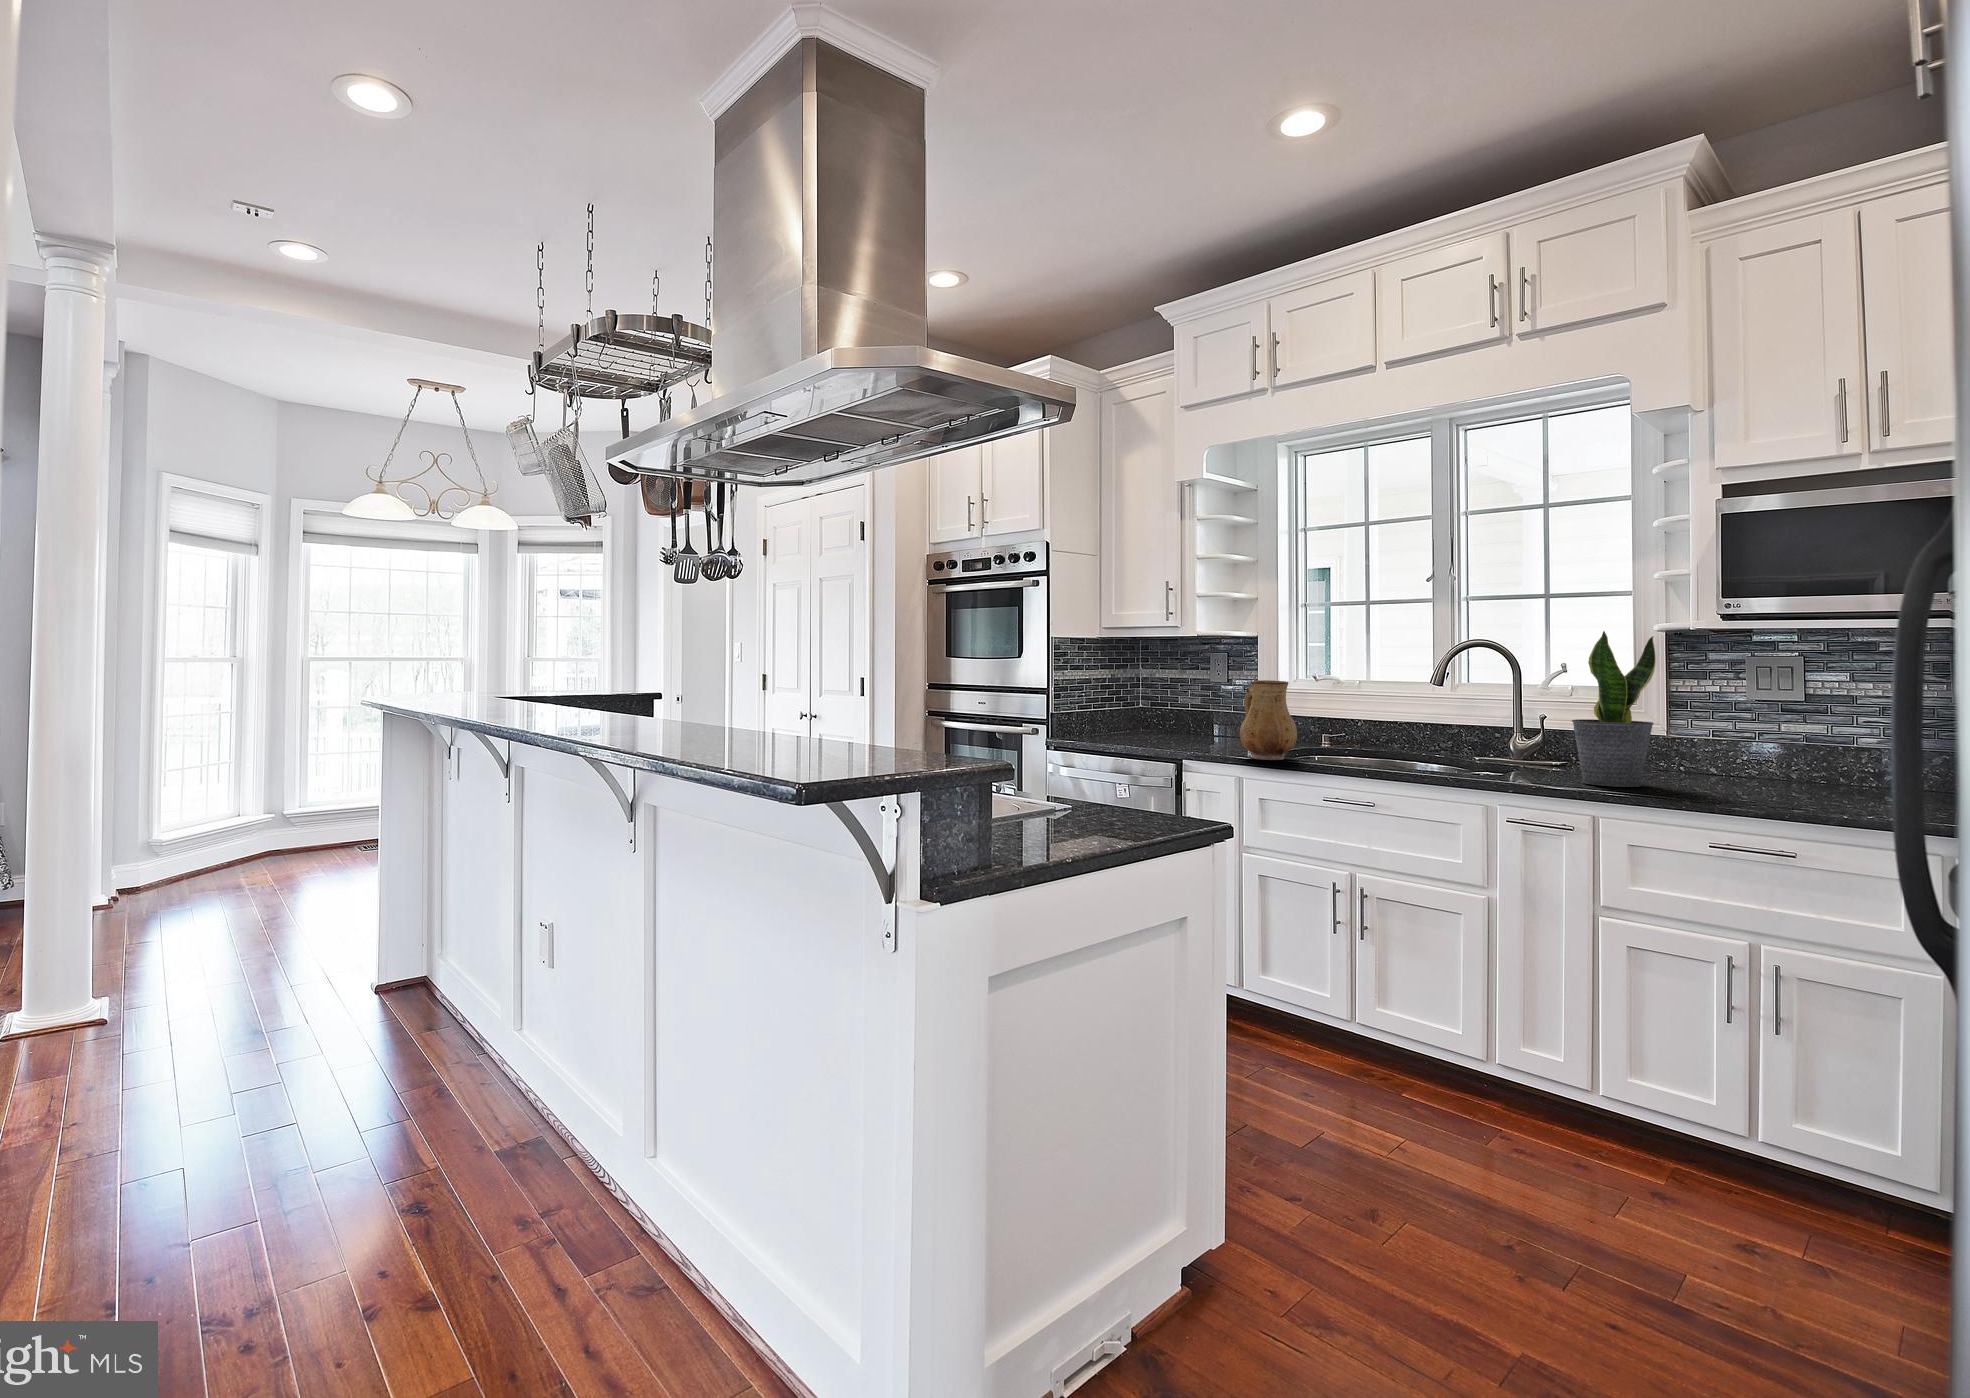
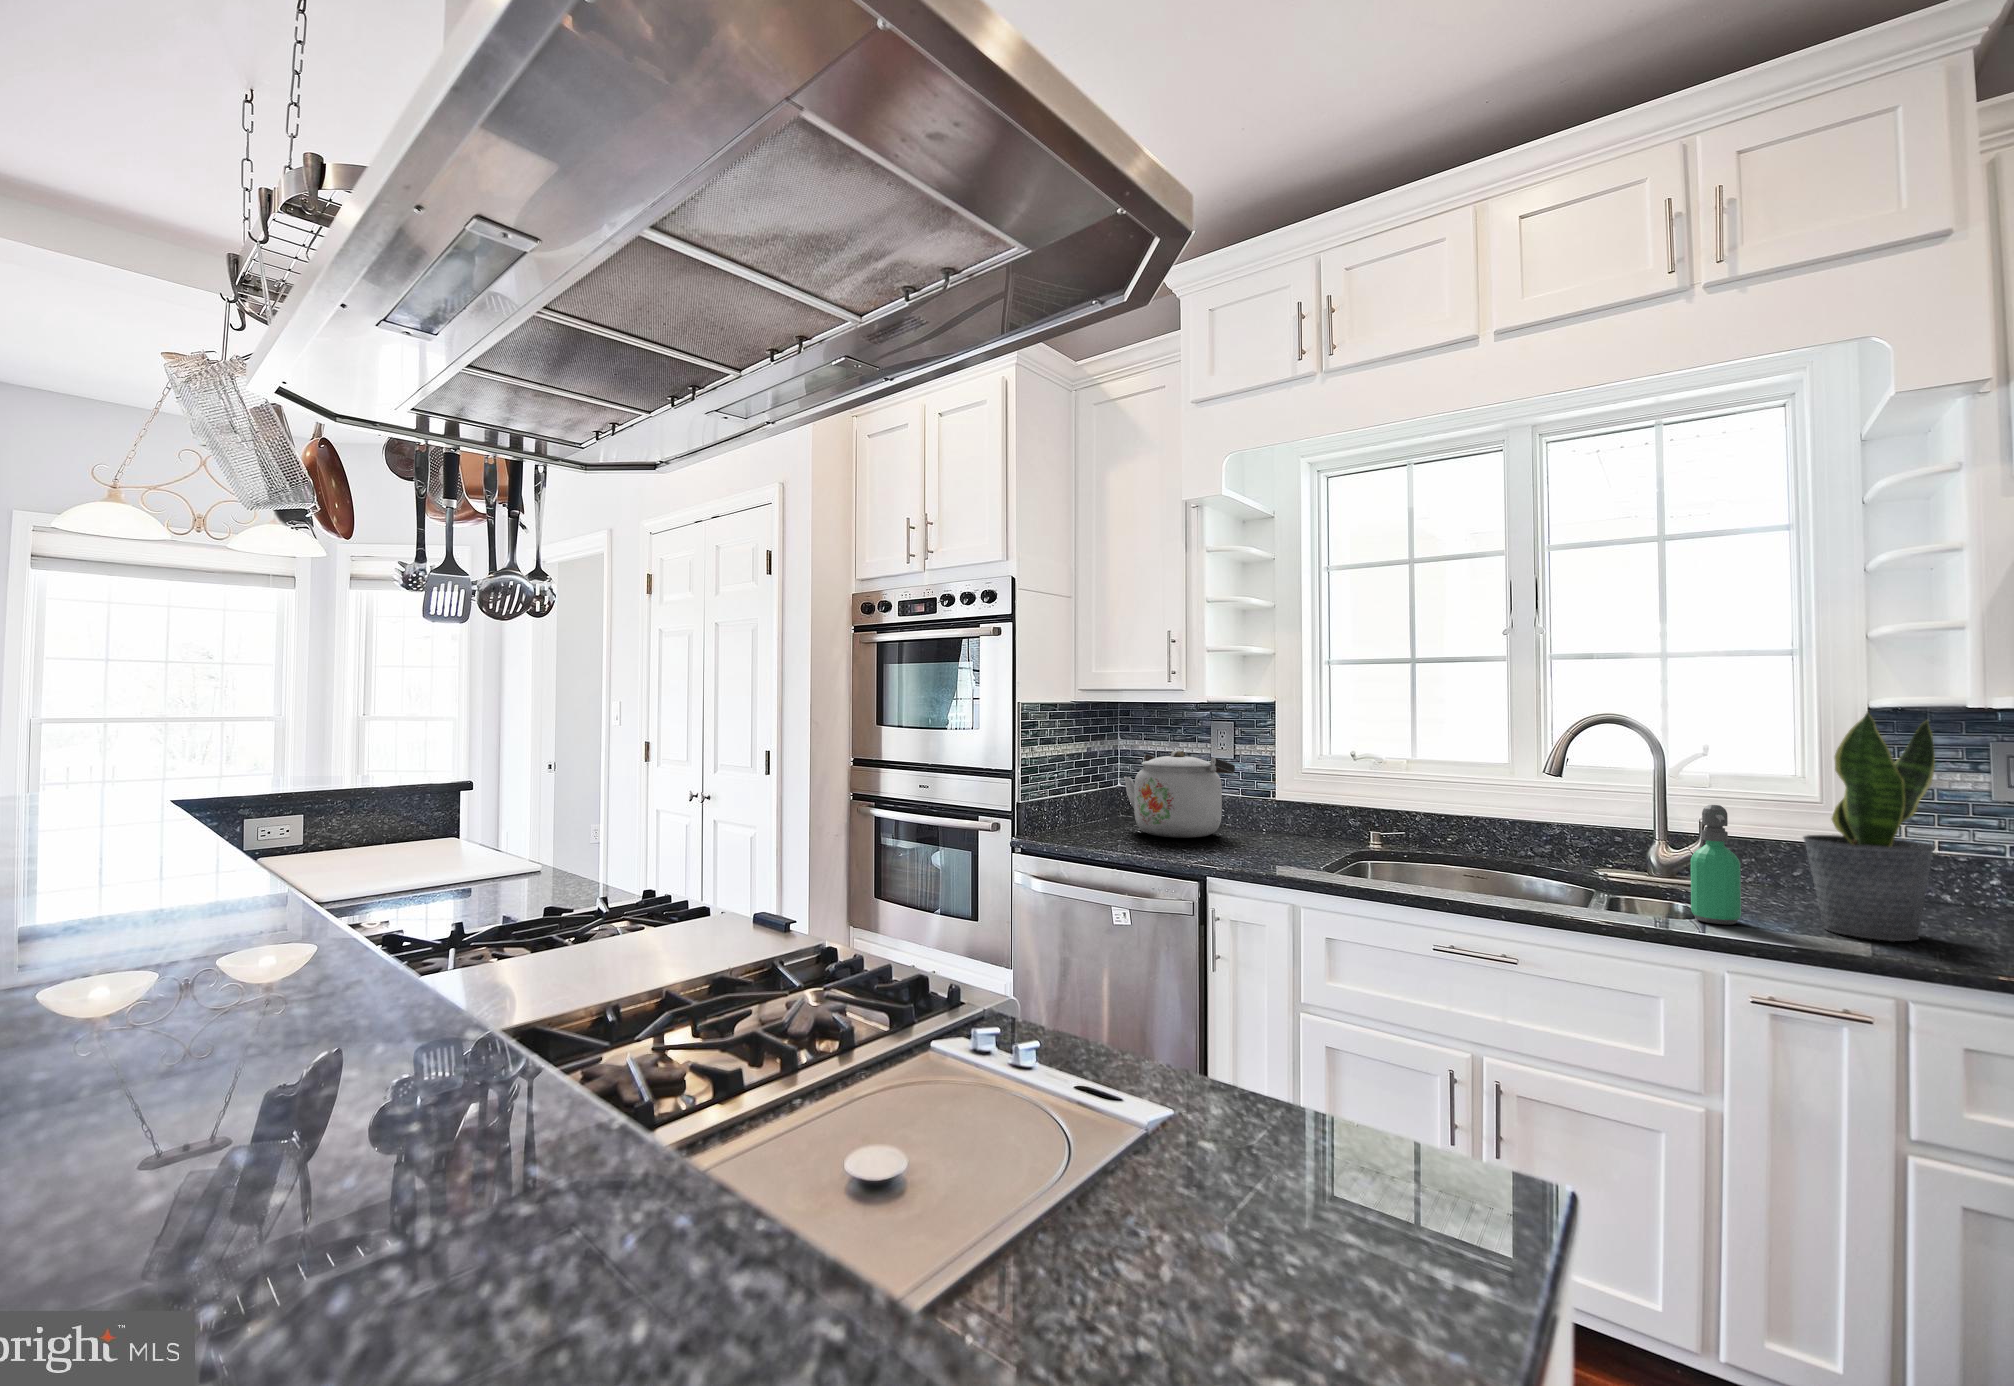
kettle: none [1135,673,1220,739] -> present [1124,750,1235,838]
ceramic pitcher: present [1240,680,1297,760] -> none [1296,769,1378,882]
soap dispenser: none [1496,698,1528,780] -> present [1691,805,1741,924]

